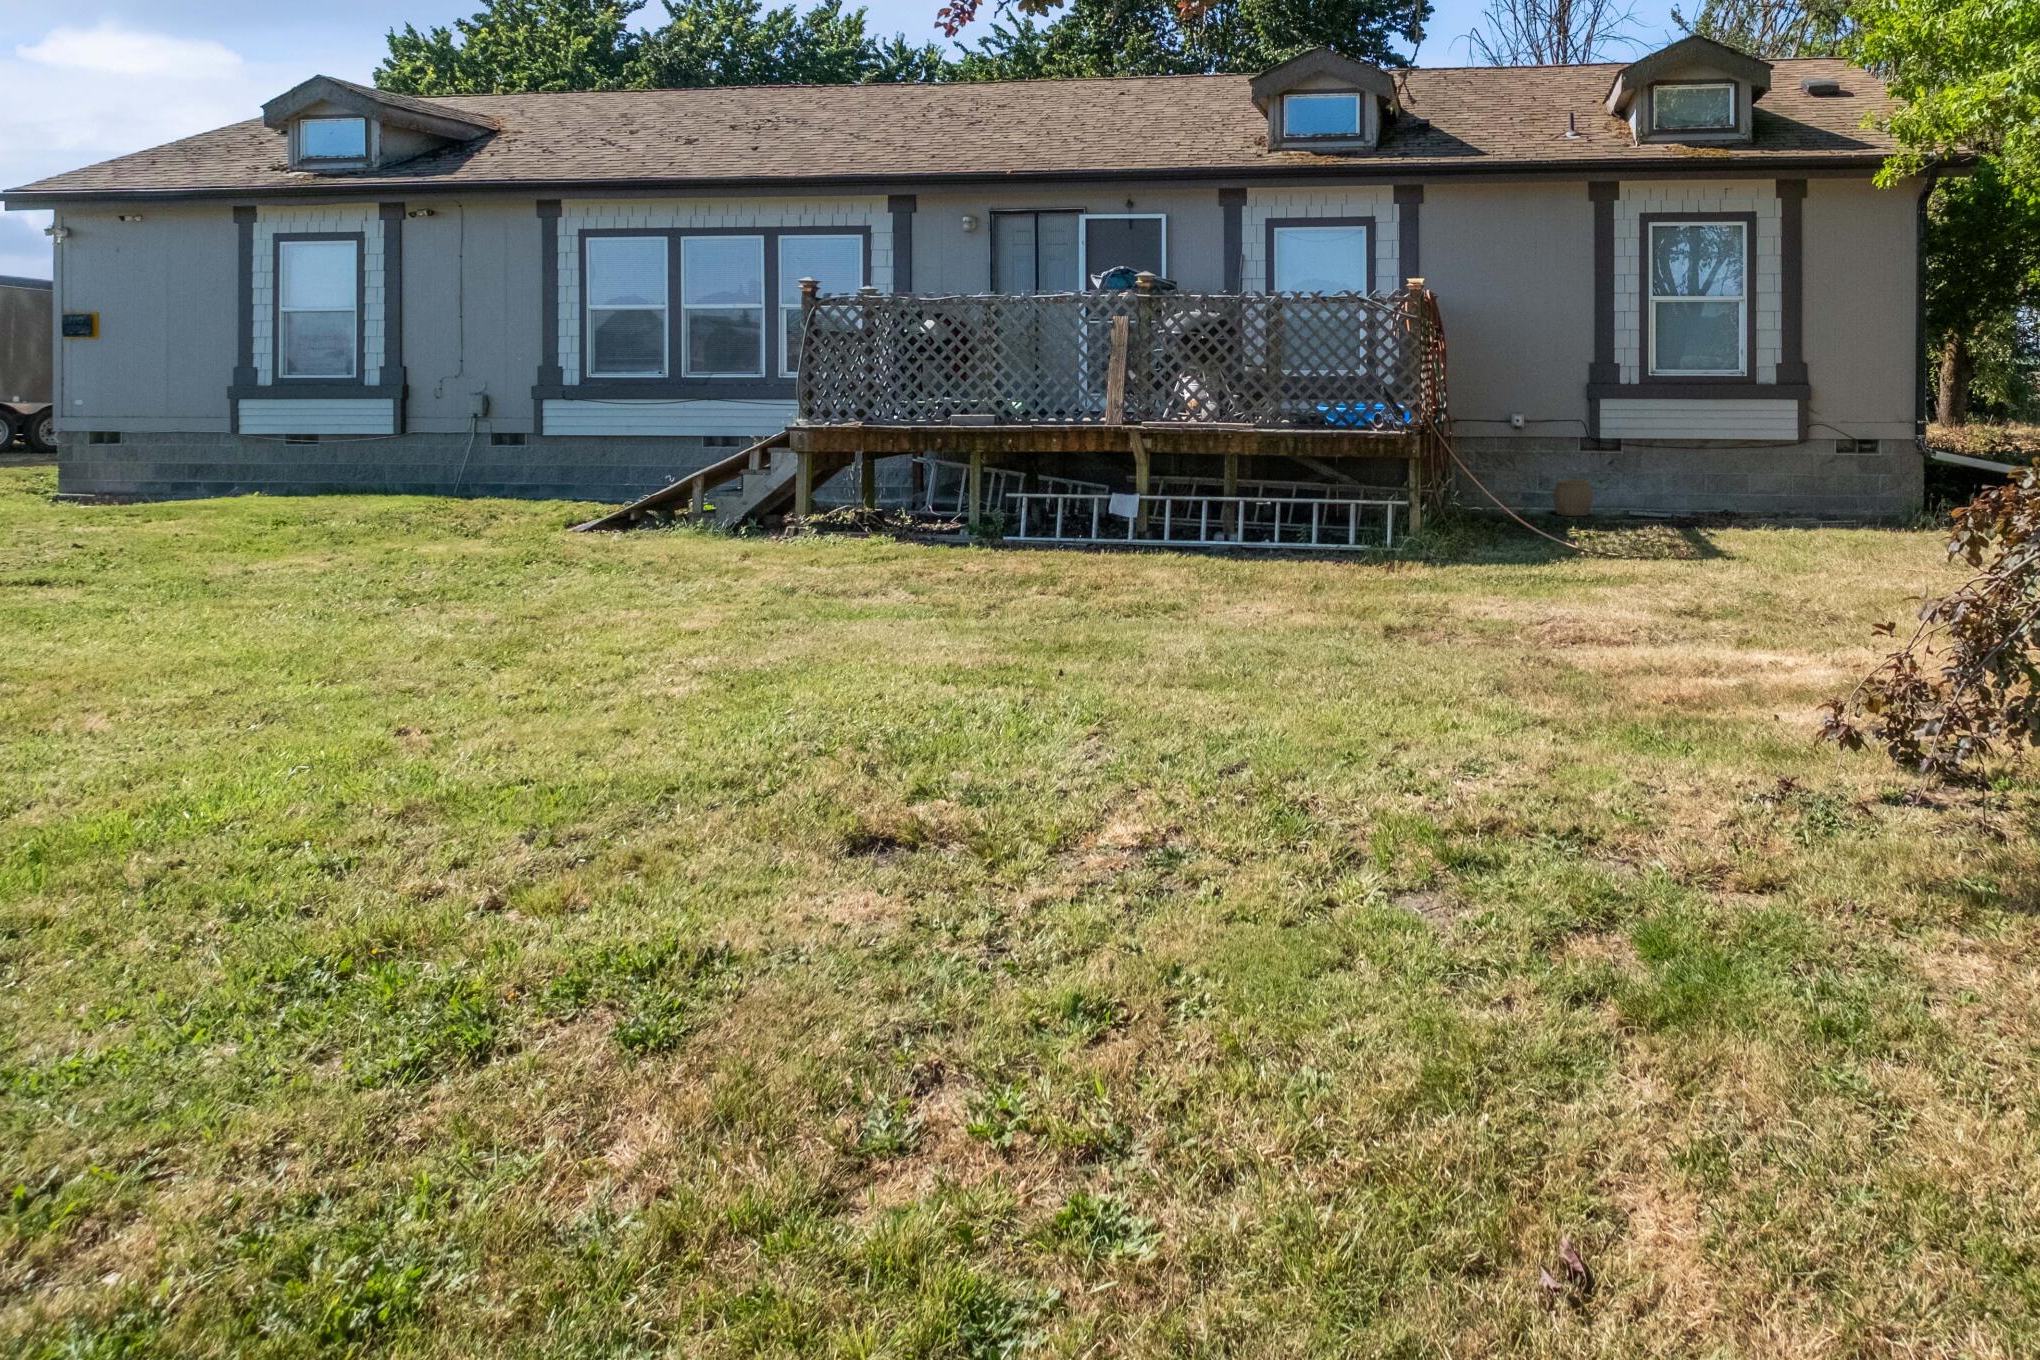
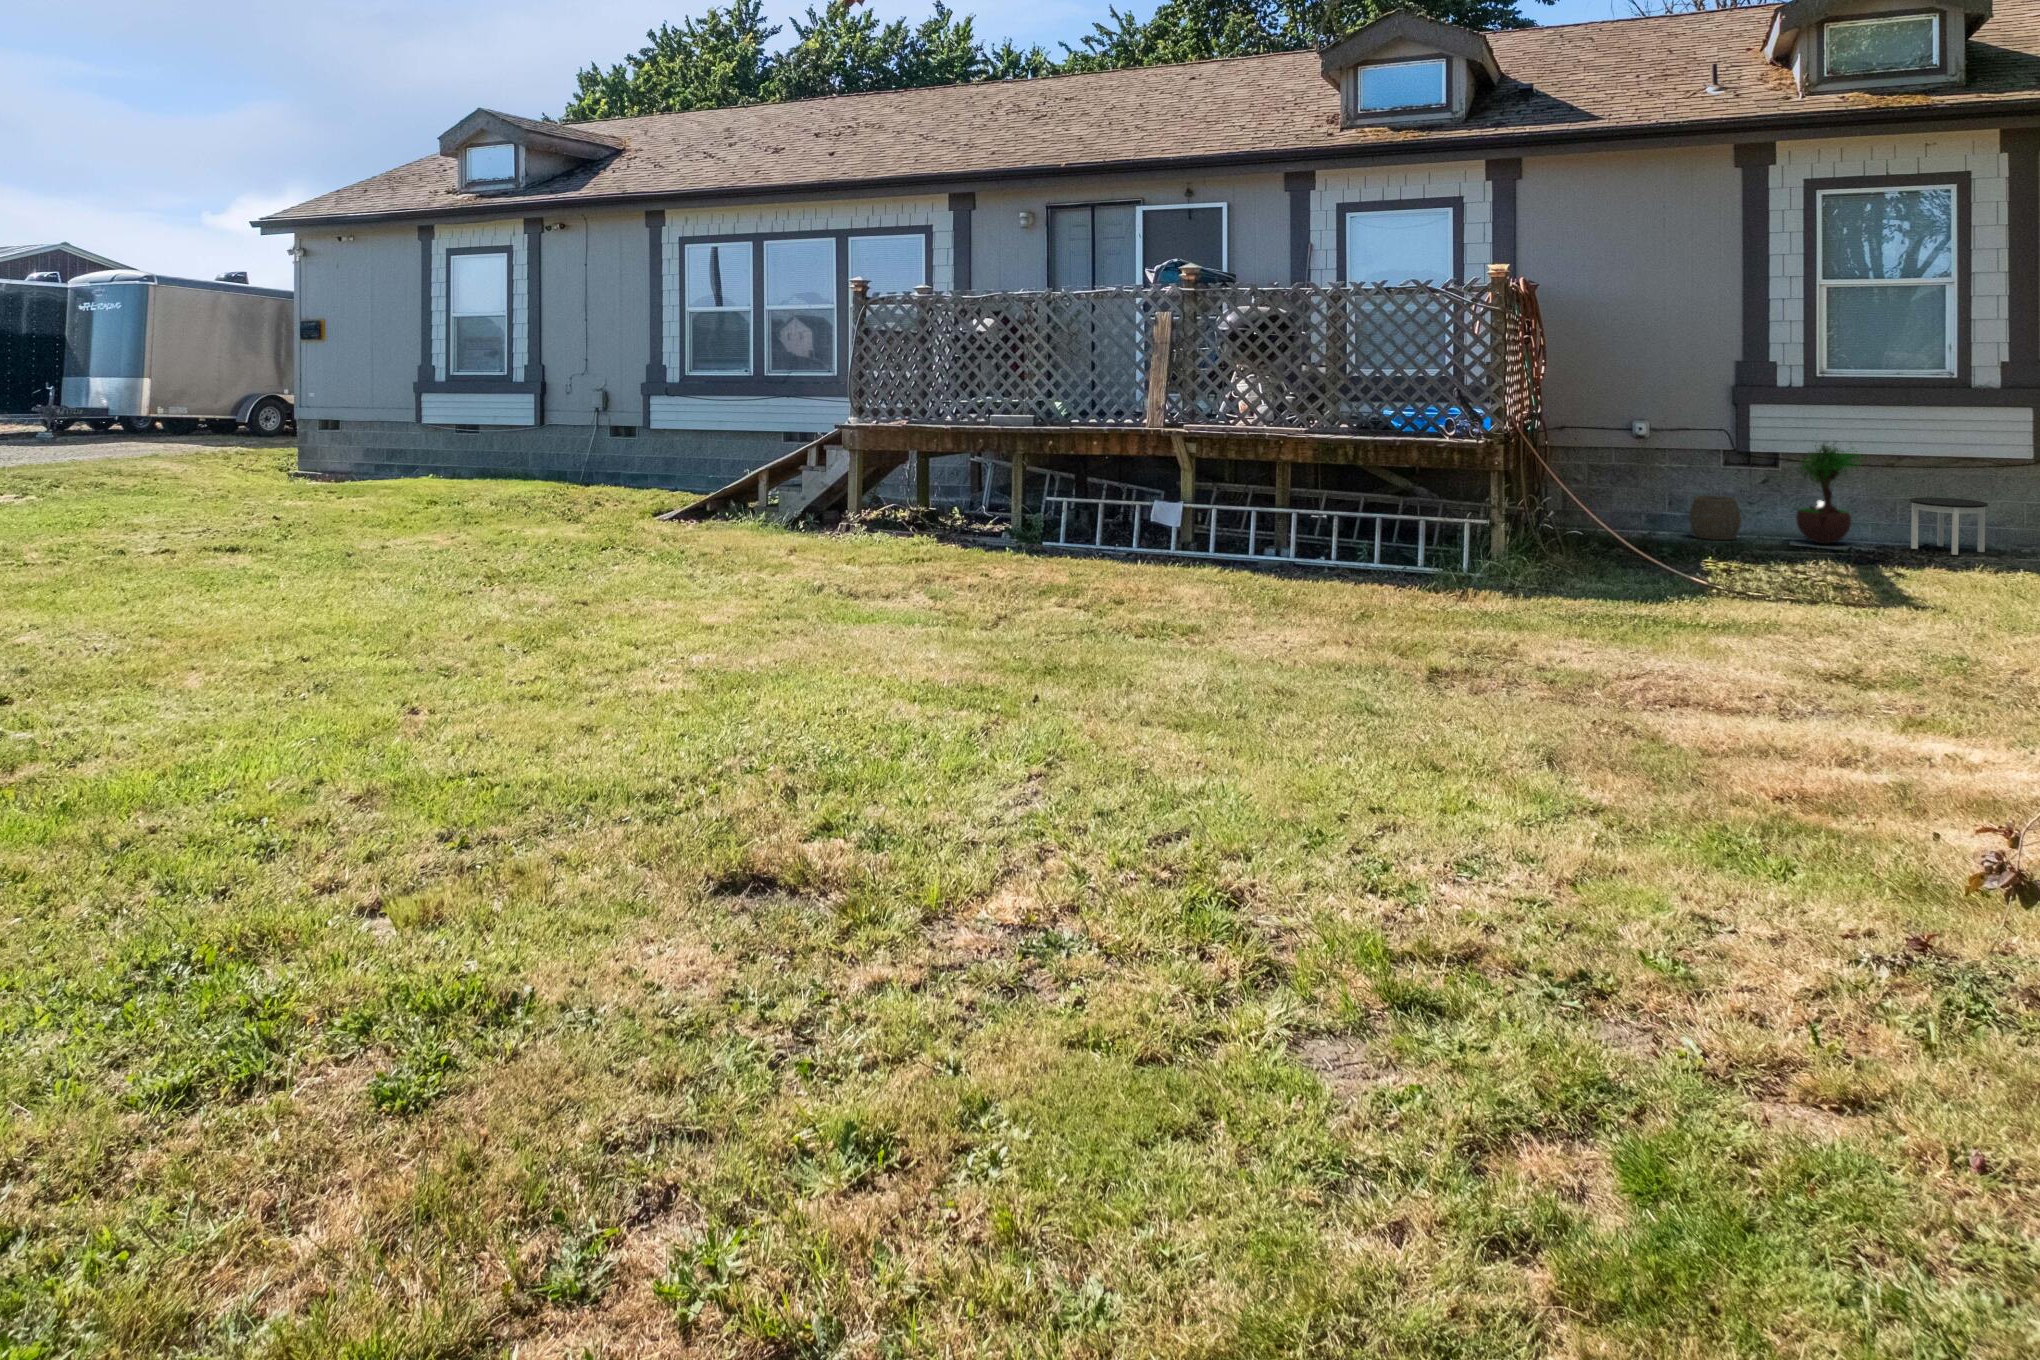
potted tree: none [1629,426,1684,516] -> present [1796,441,1860,544]
round table: none [1717,476,1771,522] -> present [1910,497,1988,555]

